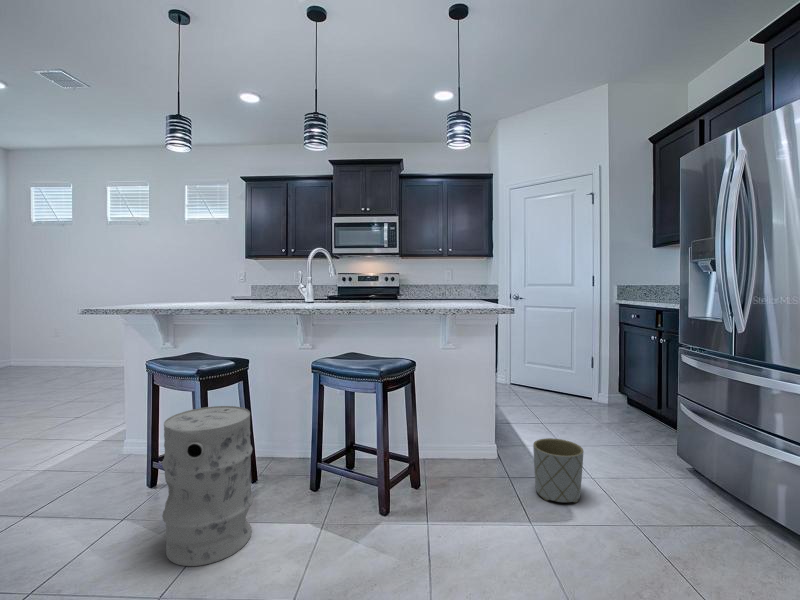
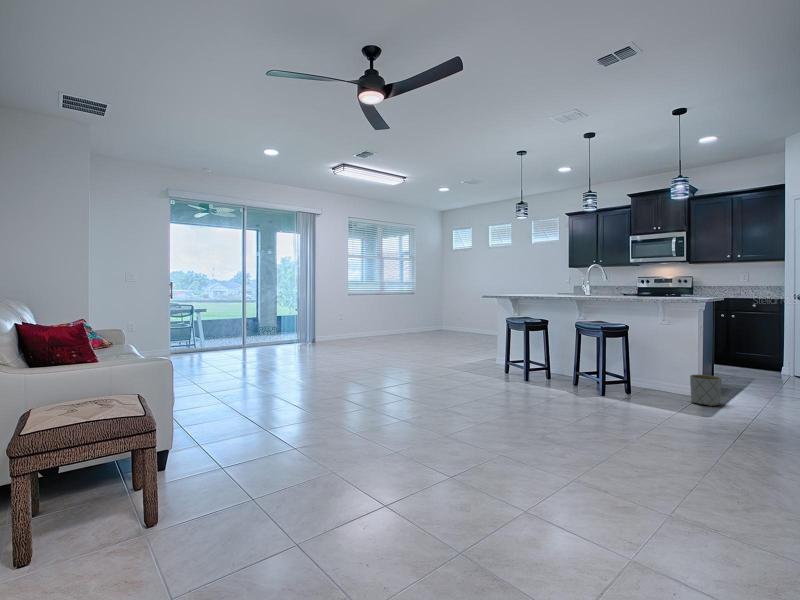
trash can: present [162,406,254,566] -> none [511,335,543,386]

